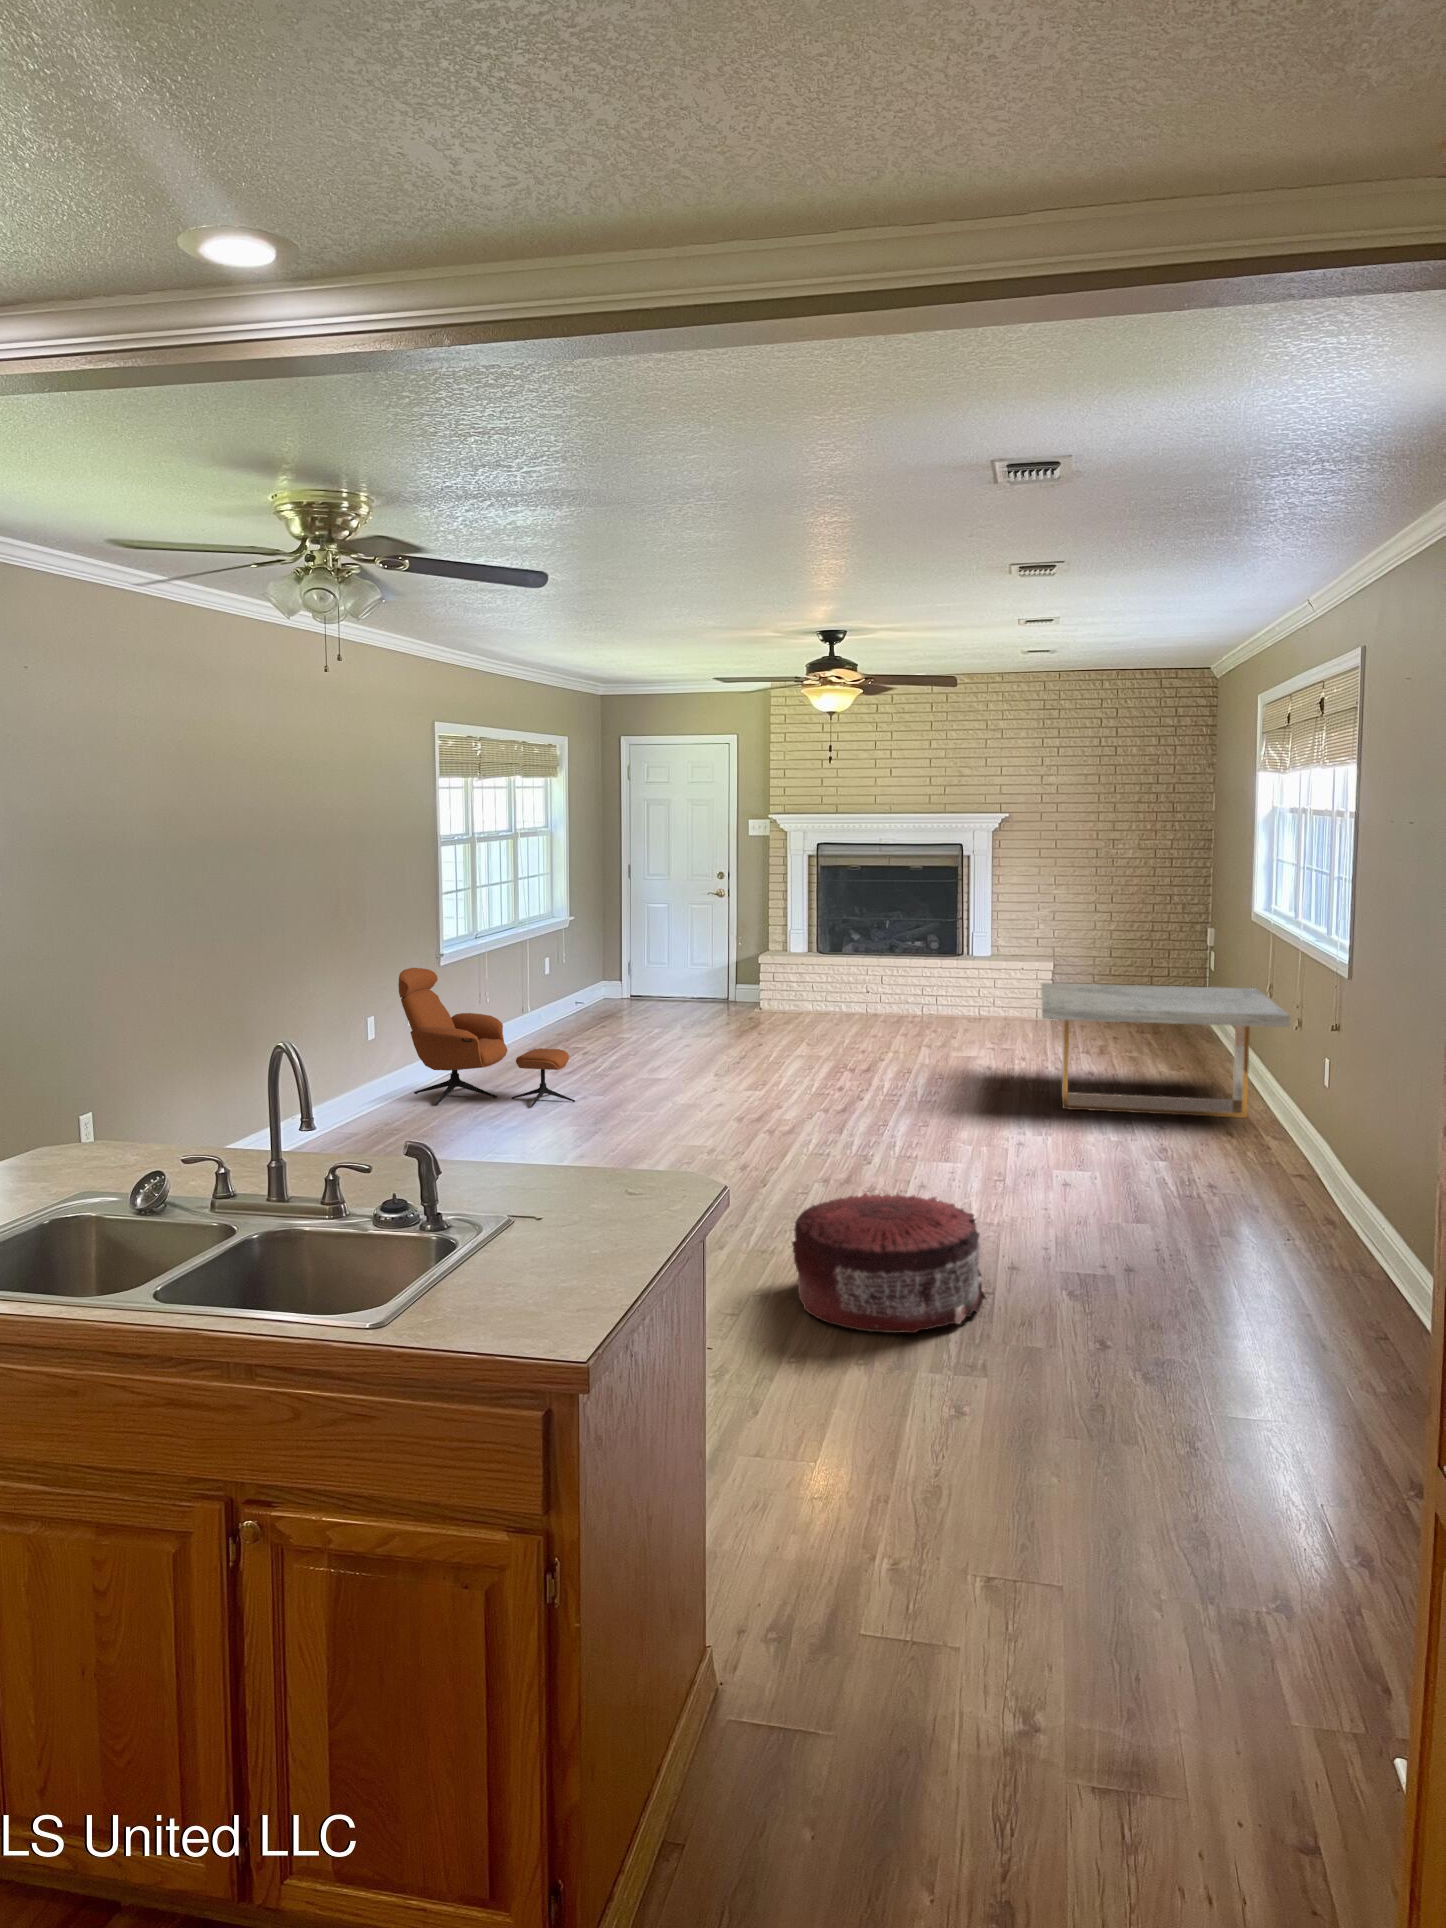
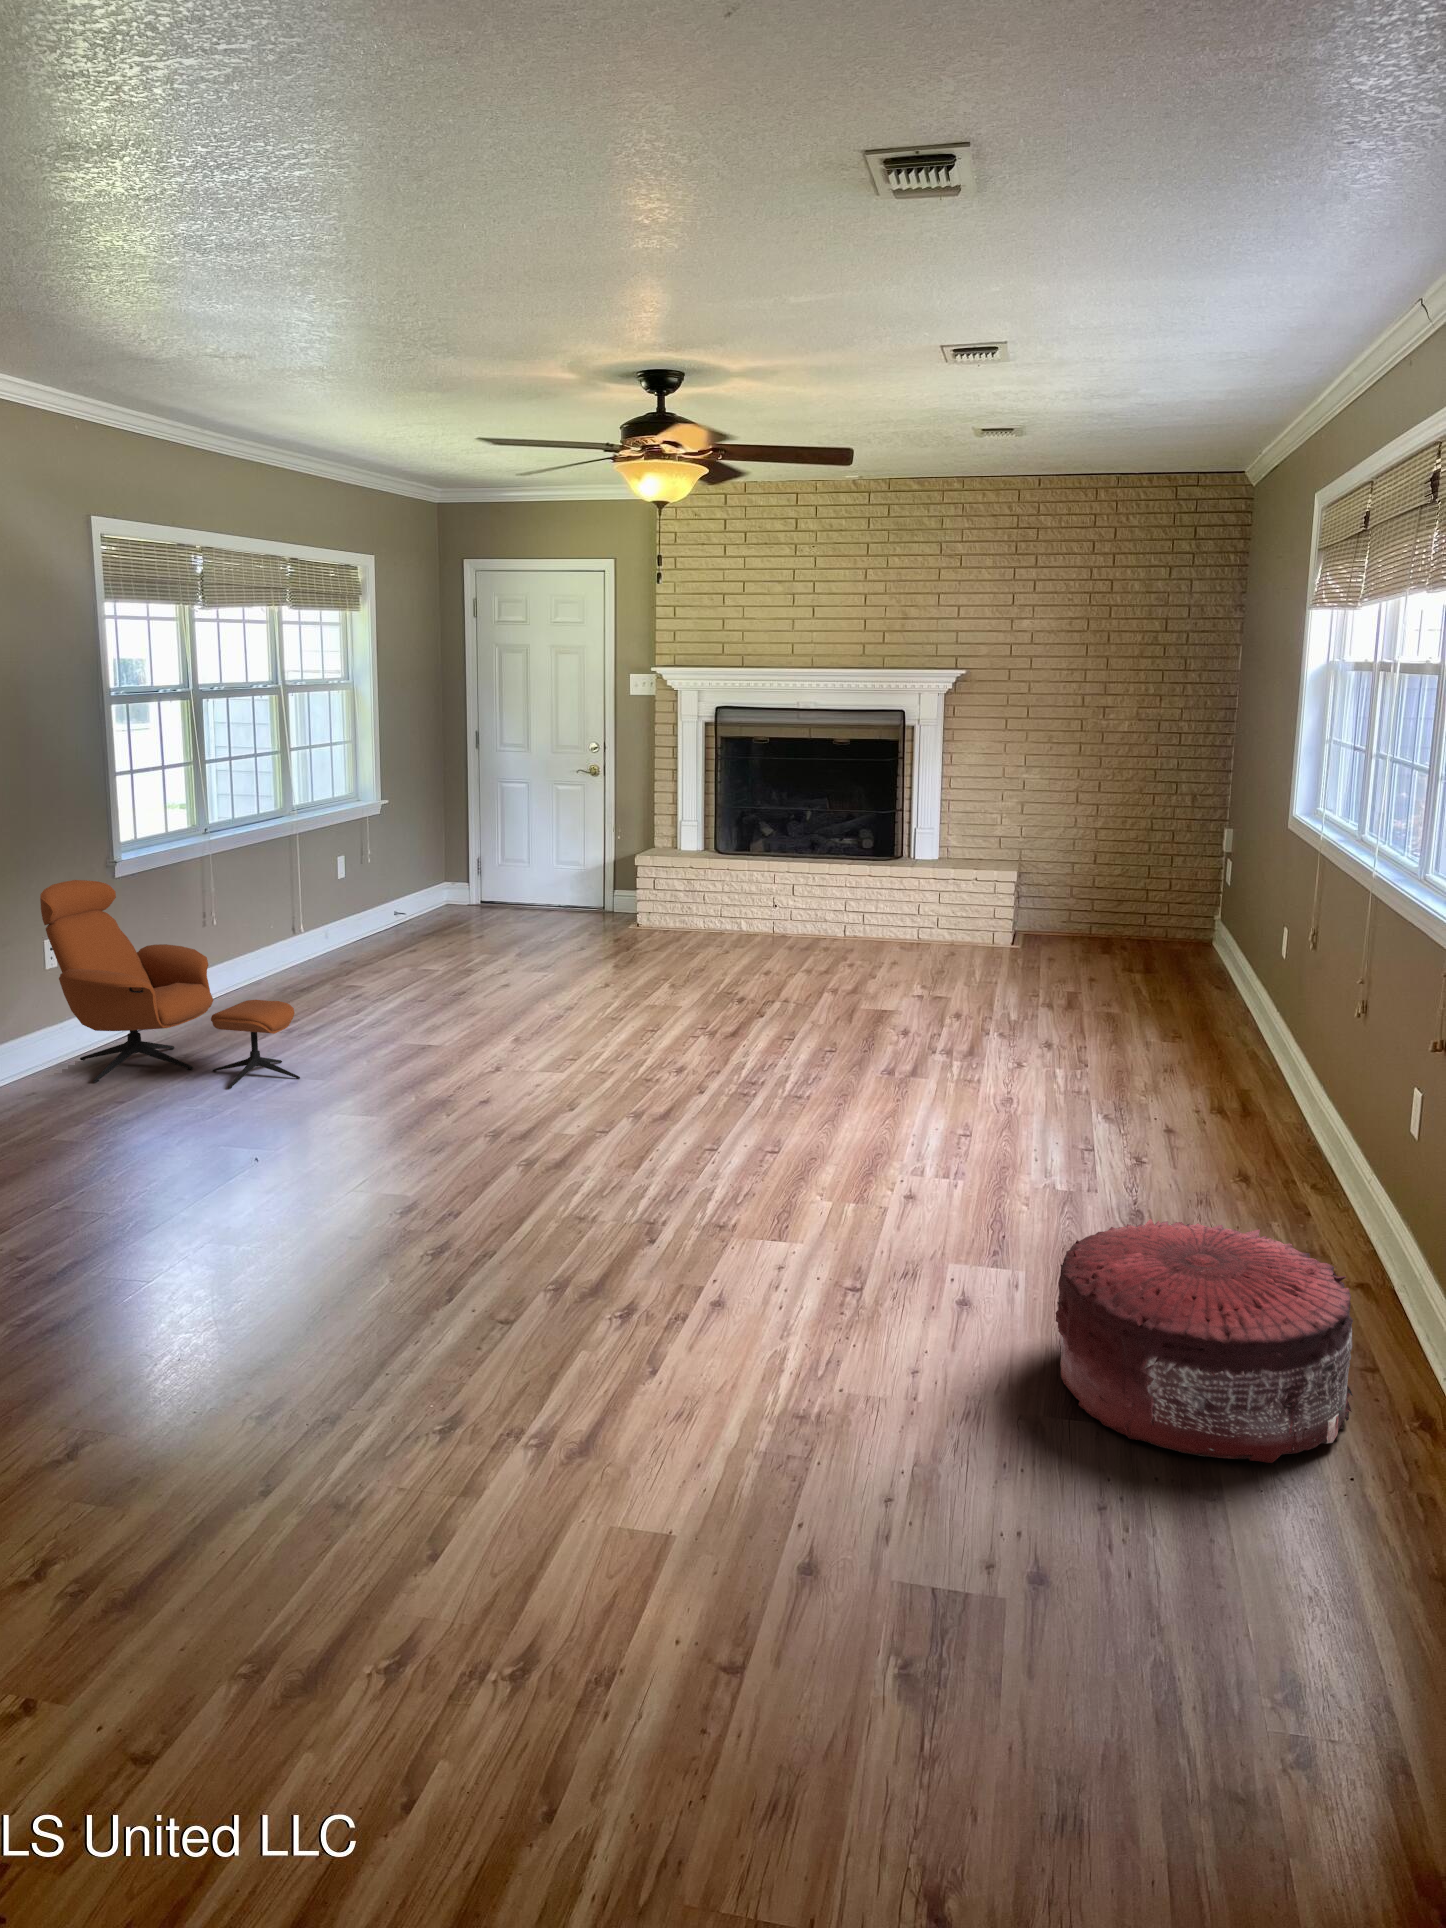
coffee table: present [1041,983,1290,1118] -> none [968,913,1343,1126]
pouf: present [792,1193,986,1333] -> present [1056,1219,1353,1463]

